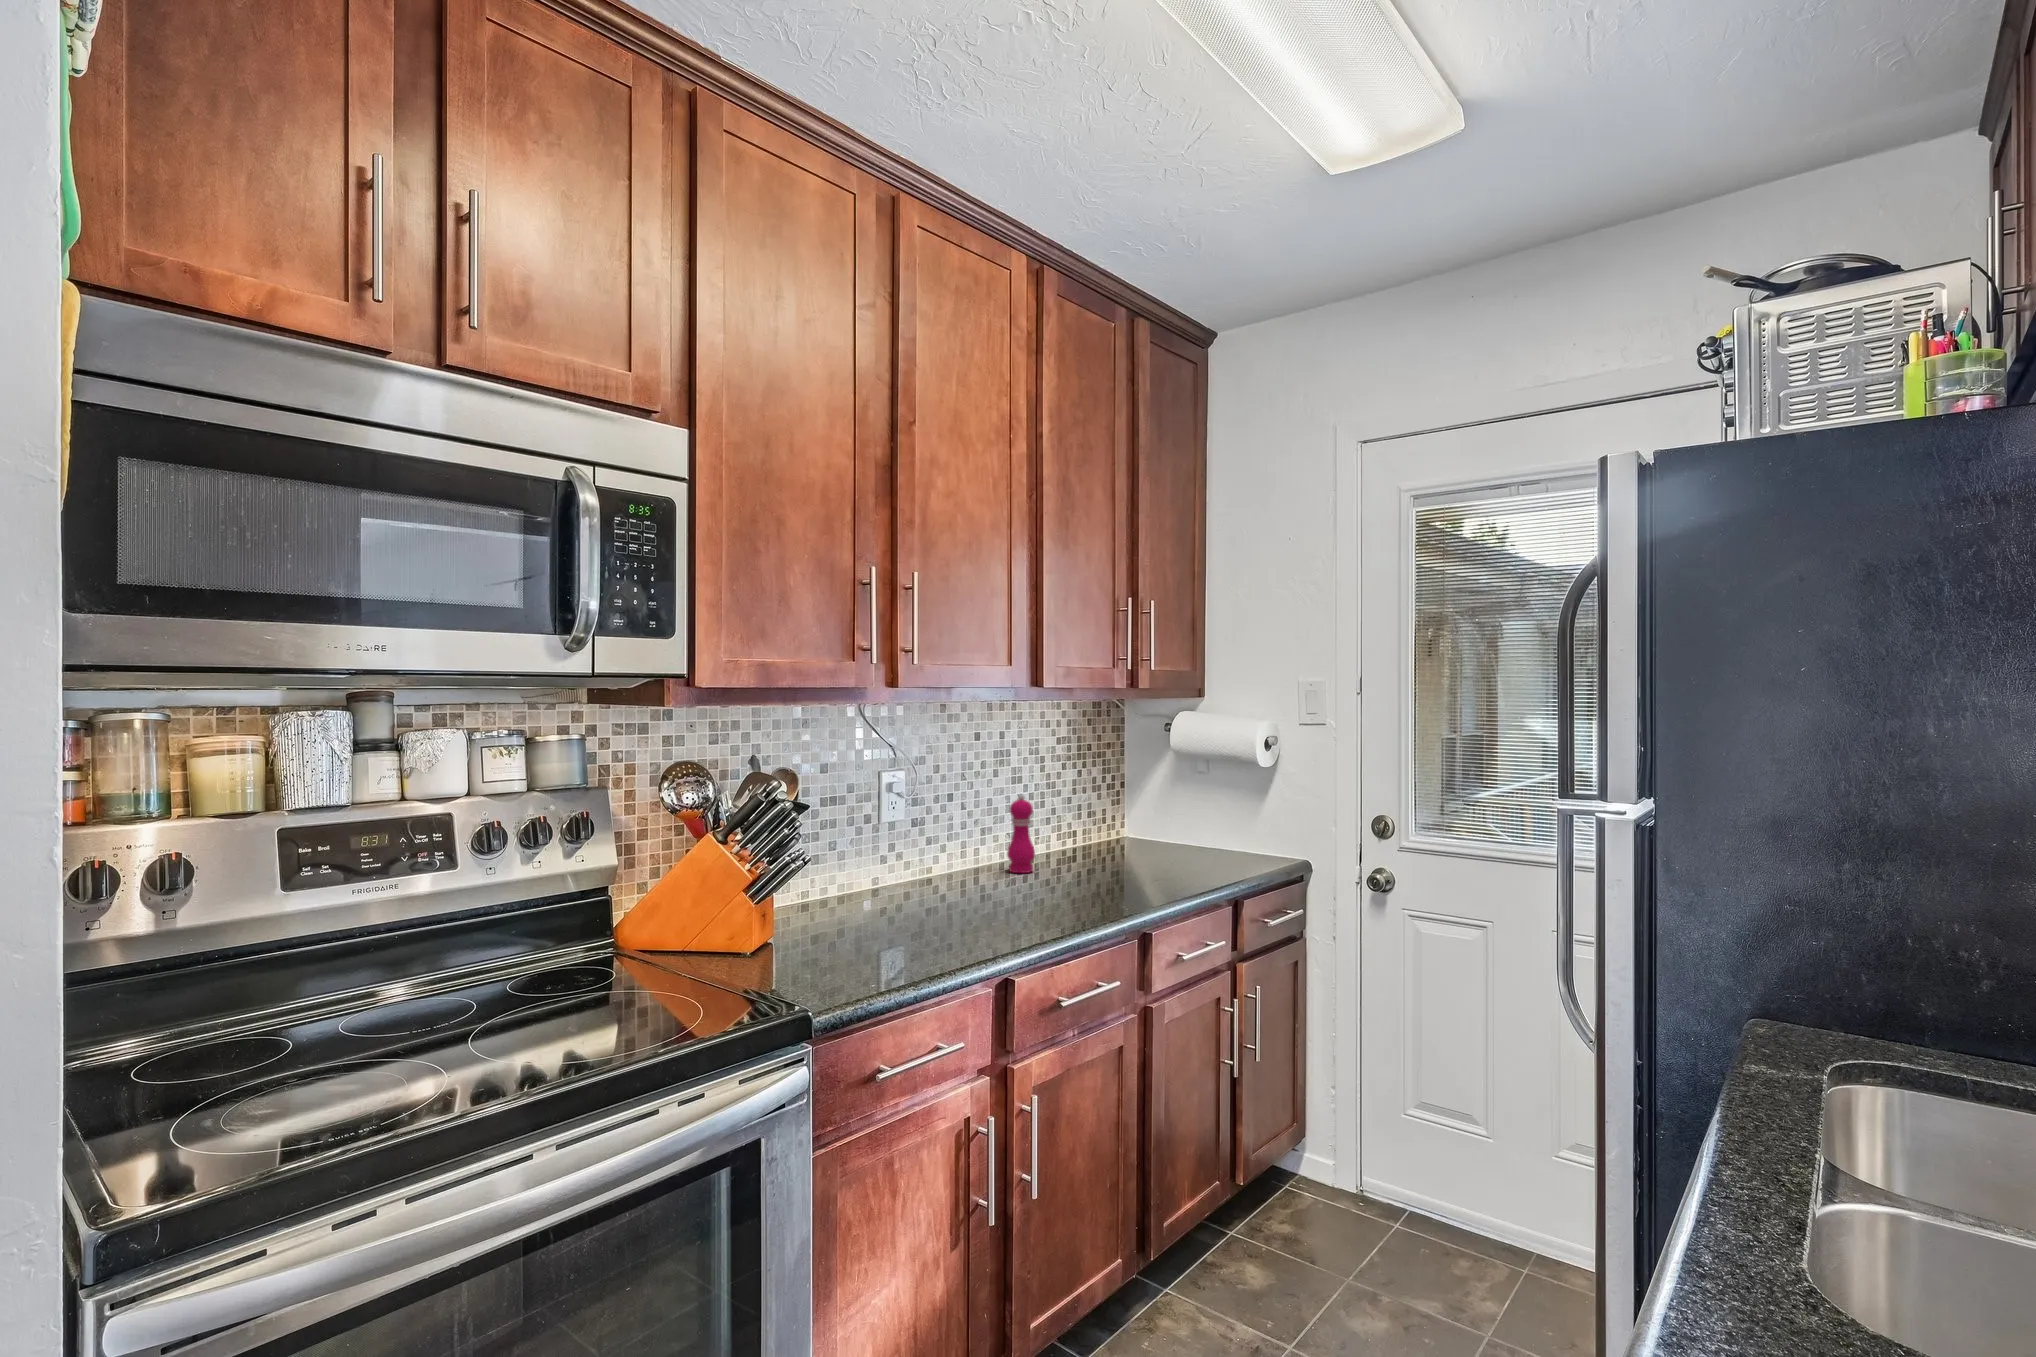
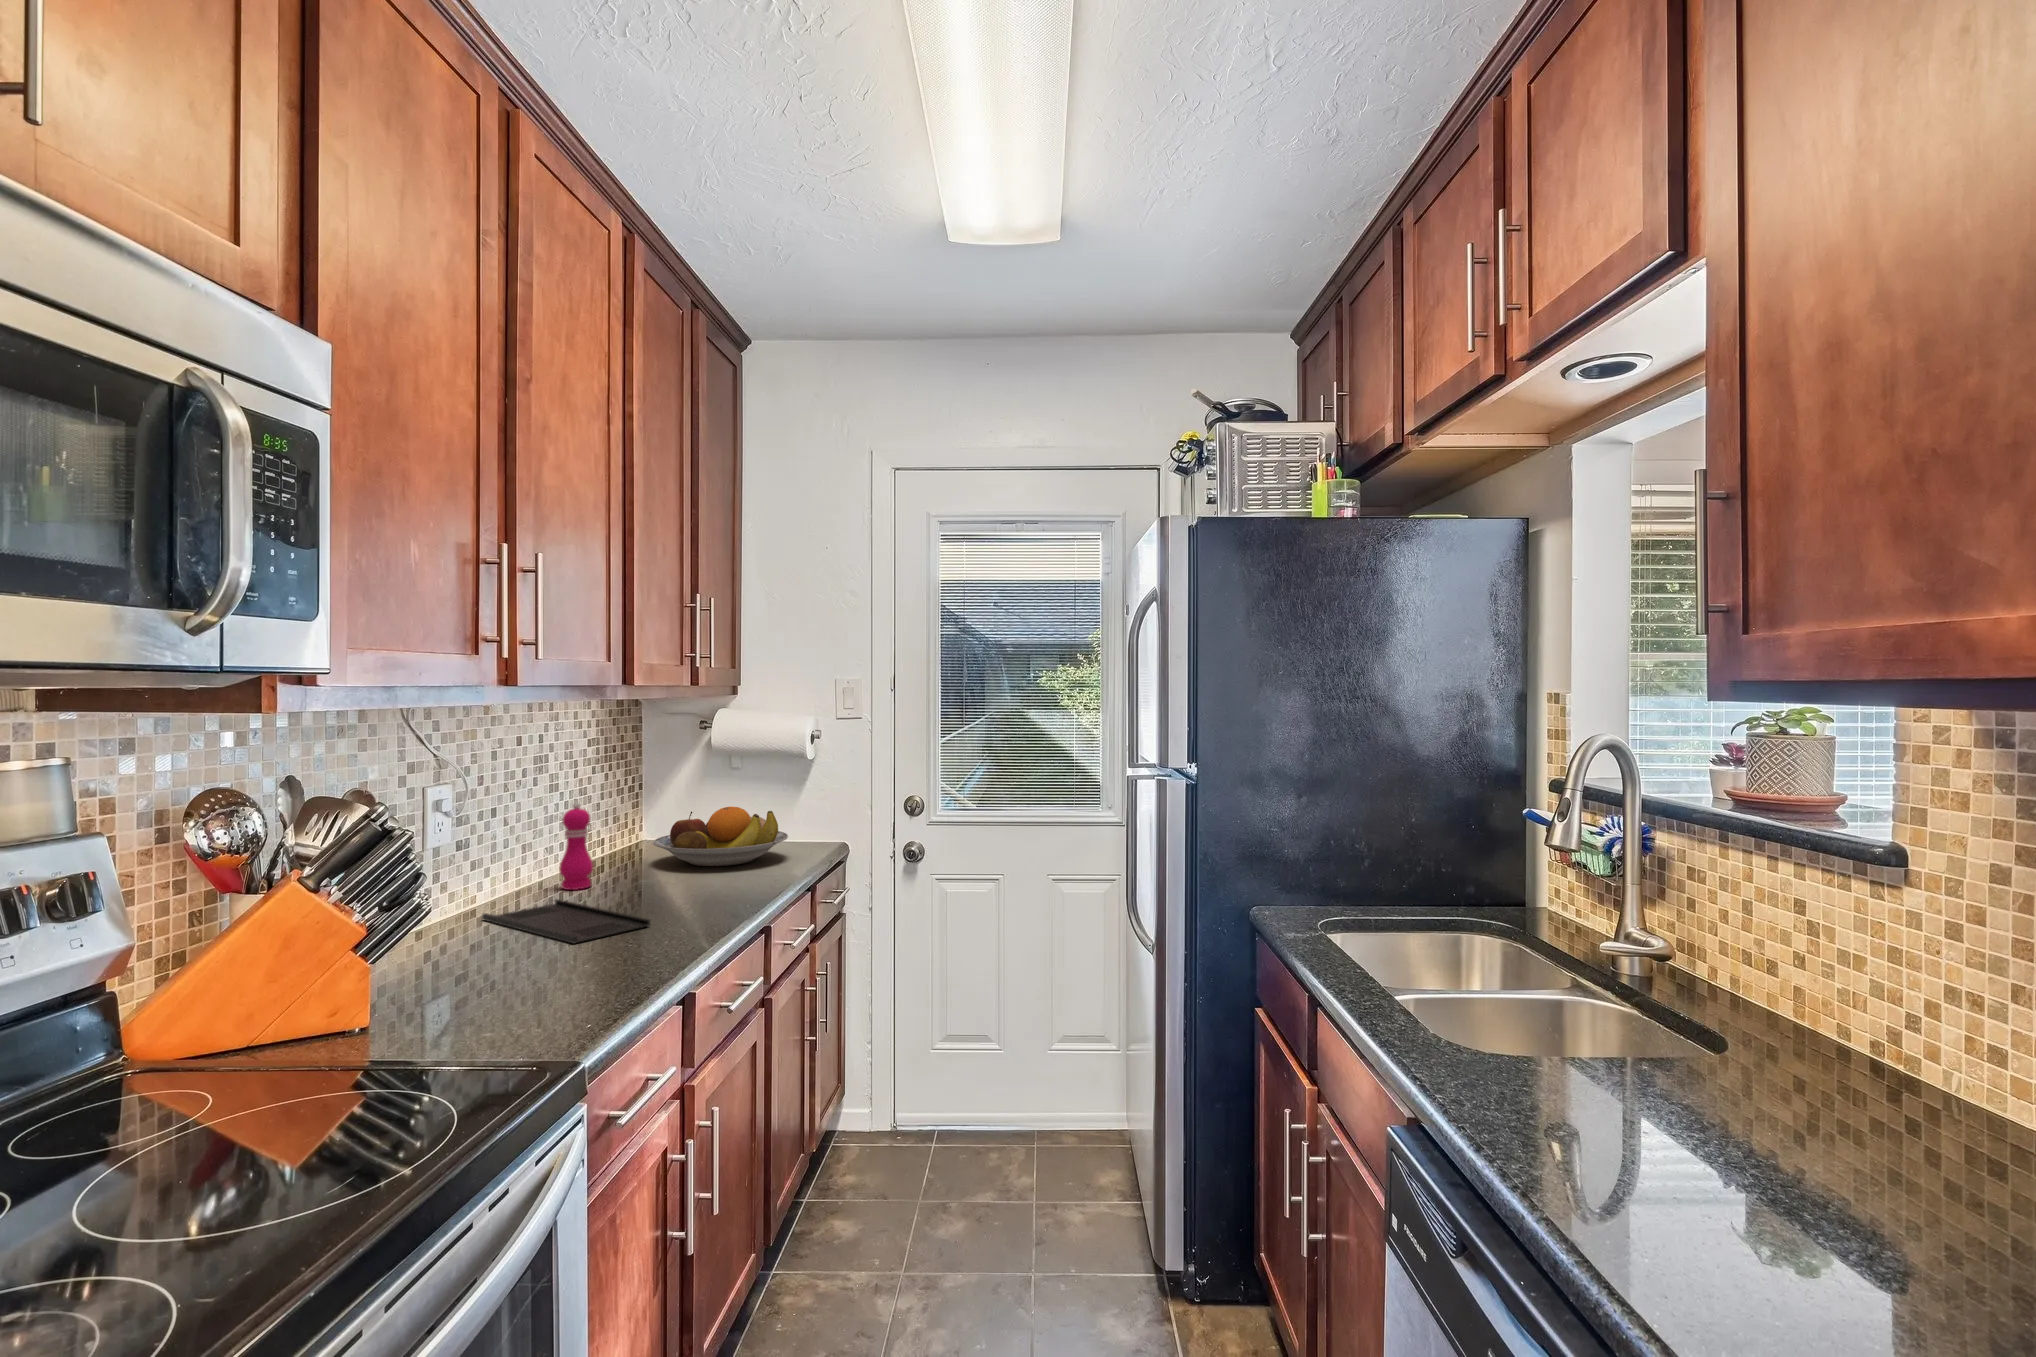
fruit bowl: none [1105,811,1235,869] -> present [653,807,788,866]
tray: none [923,879,1029,918] -> present [482,899,650,943]

